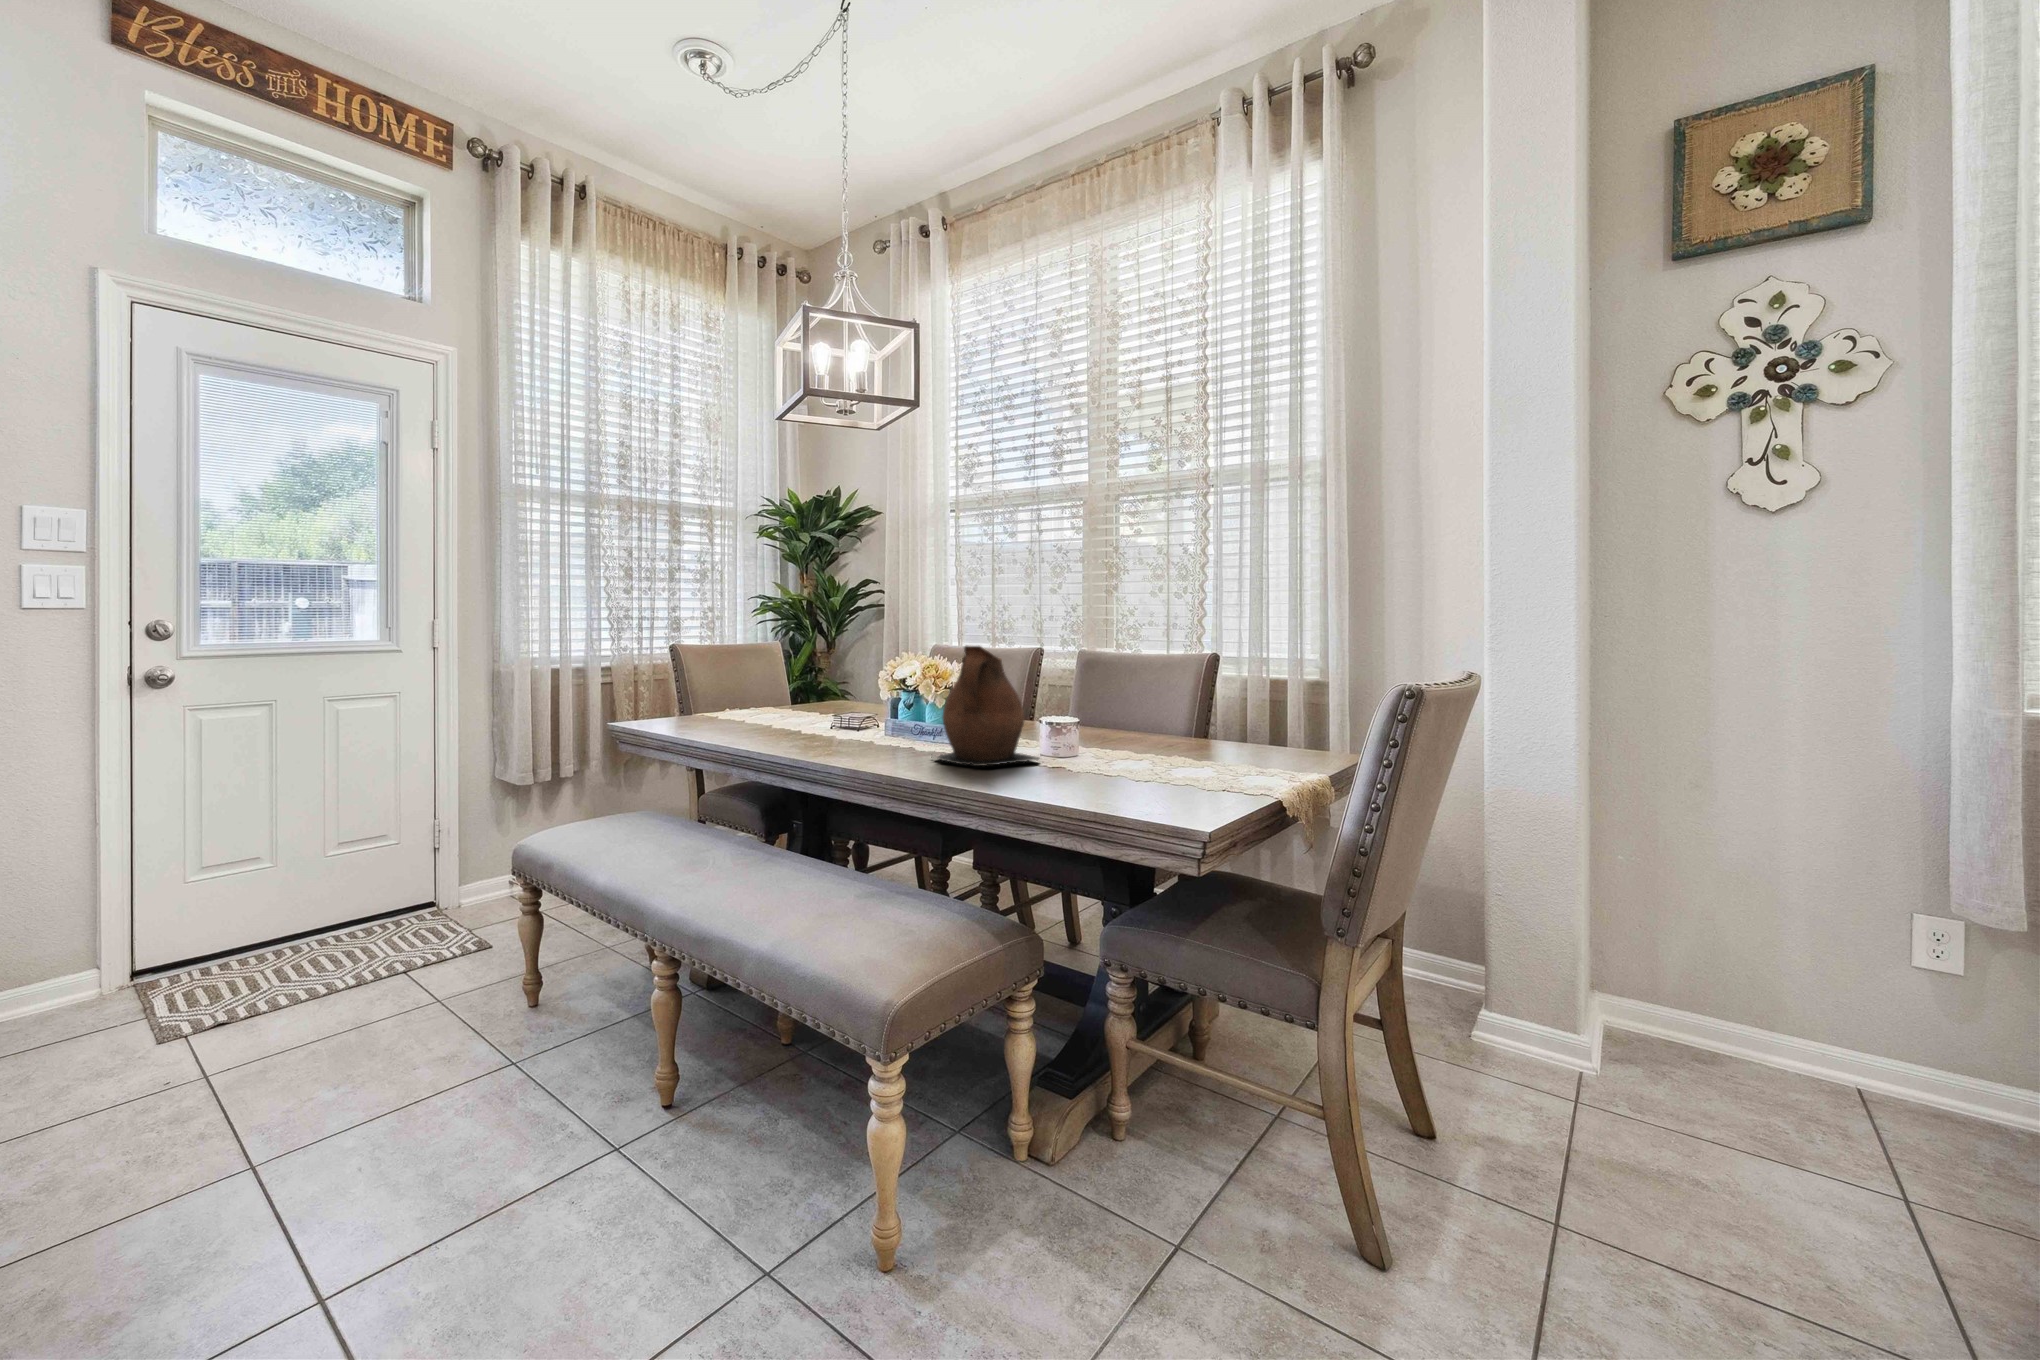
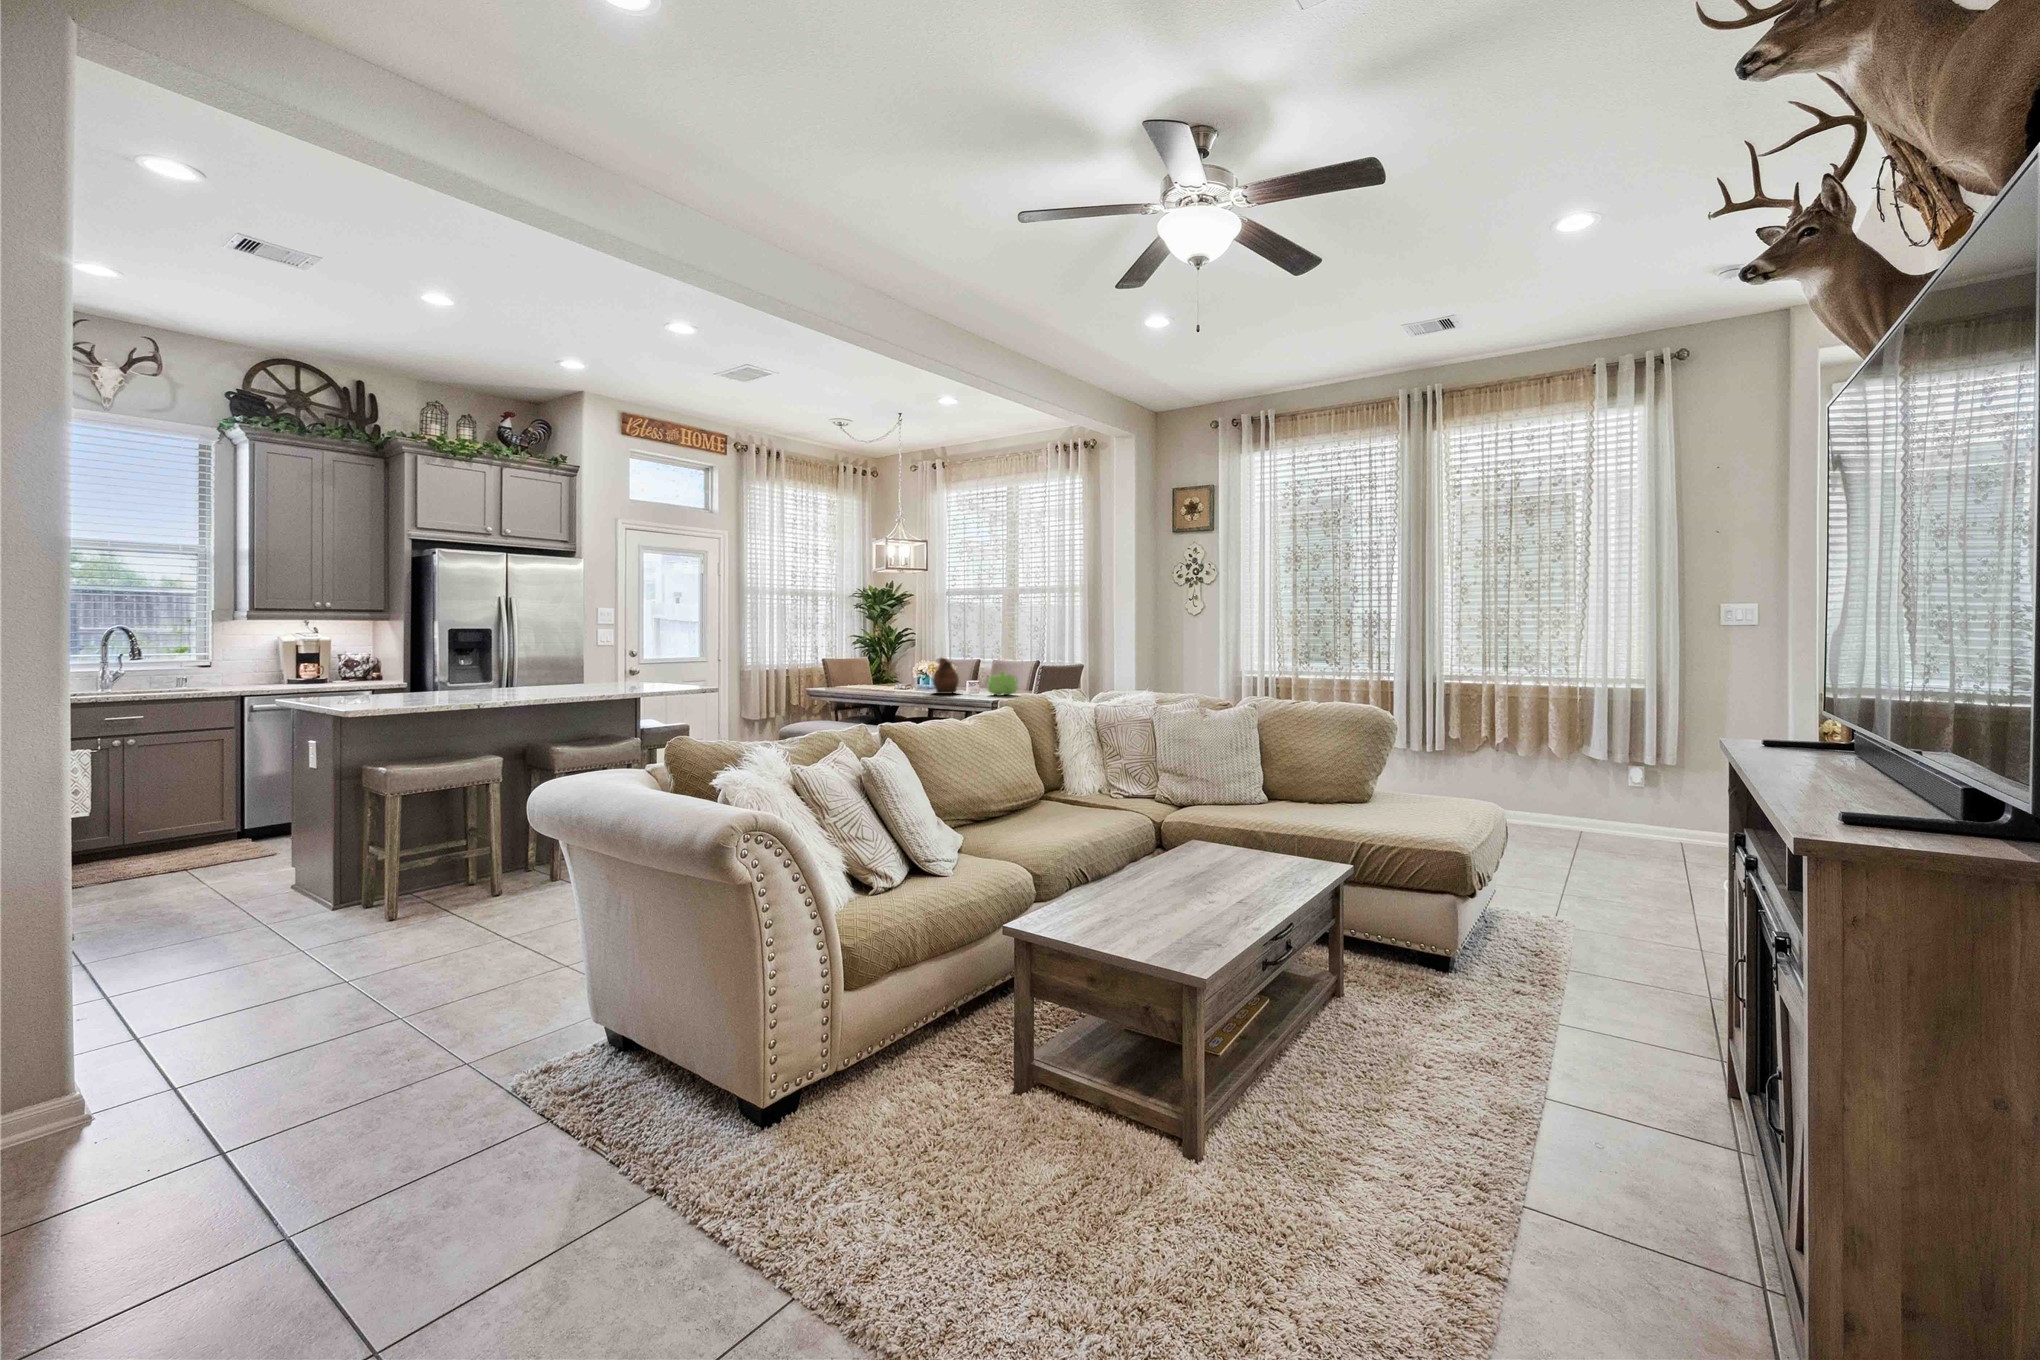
teapot: none [1128,694,1228,778] -> present [987,672,1018,696]

